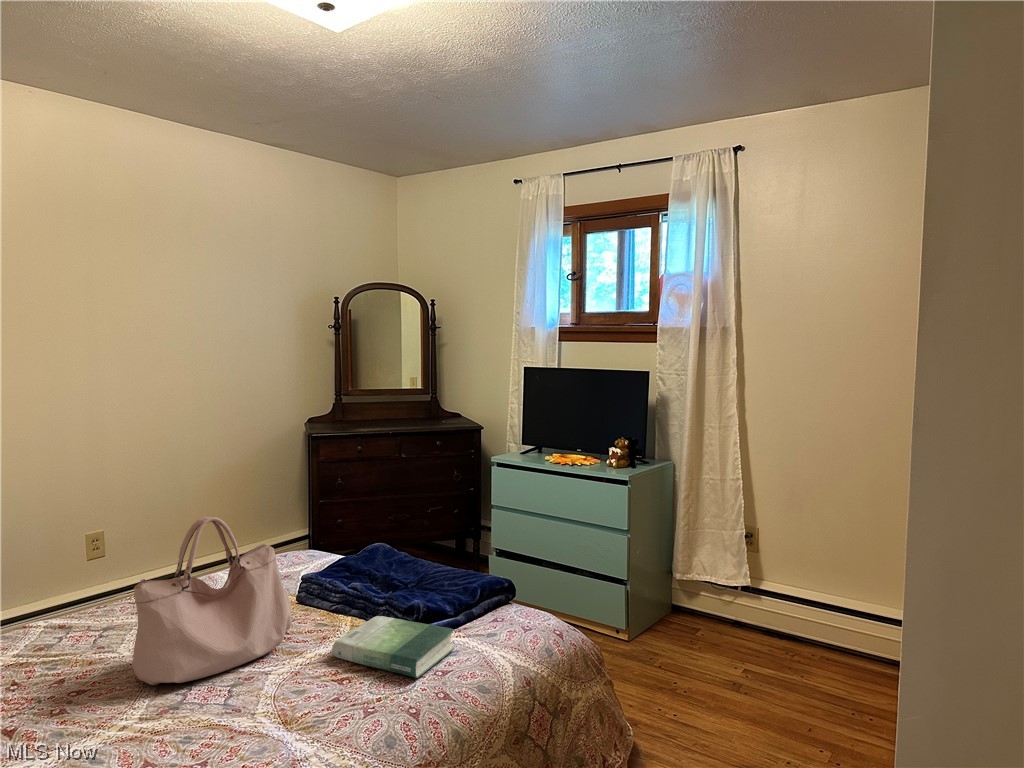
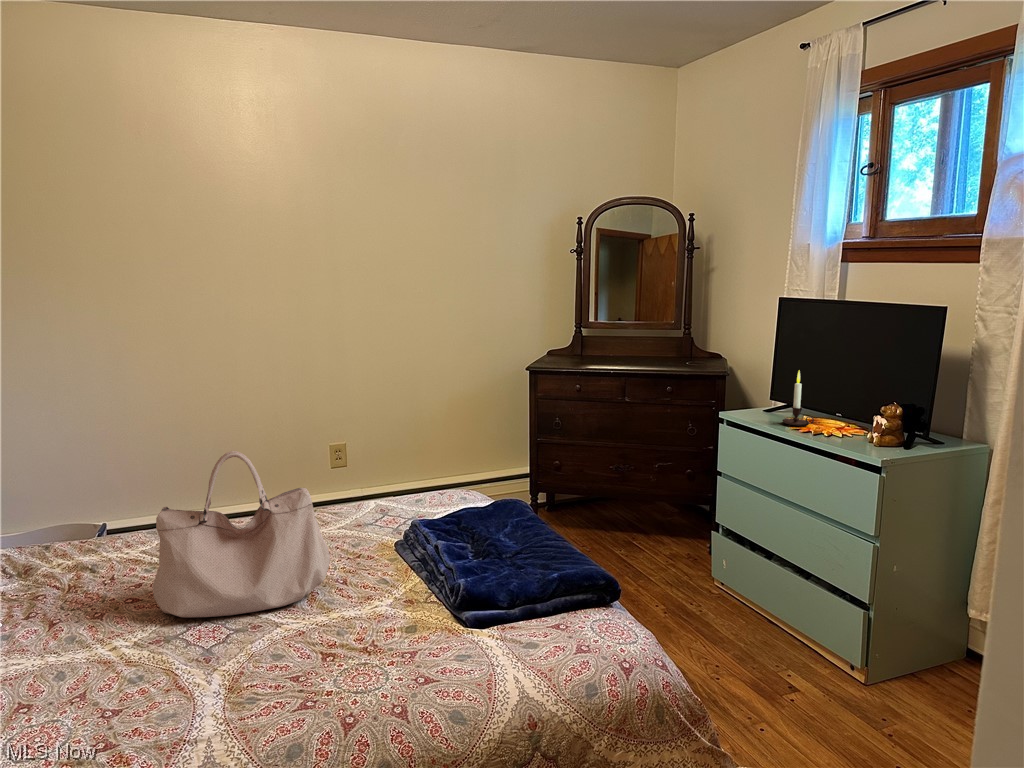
candle: none [542,420,565,462] -> present [782,370,814,426]
book: present [332,616,455,678] -> none [338,589,468,679]

